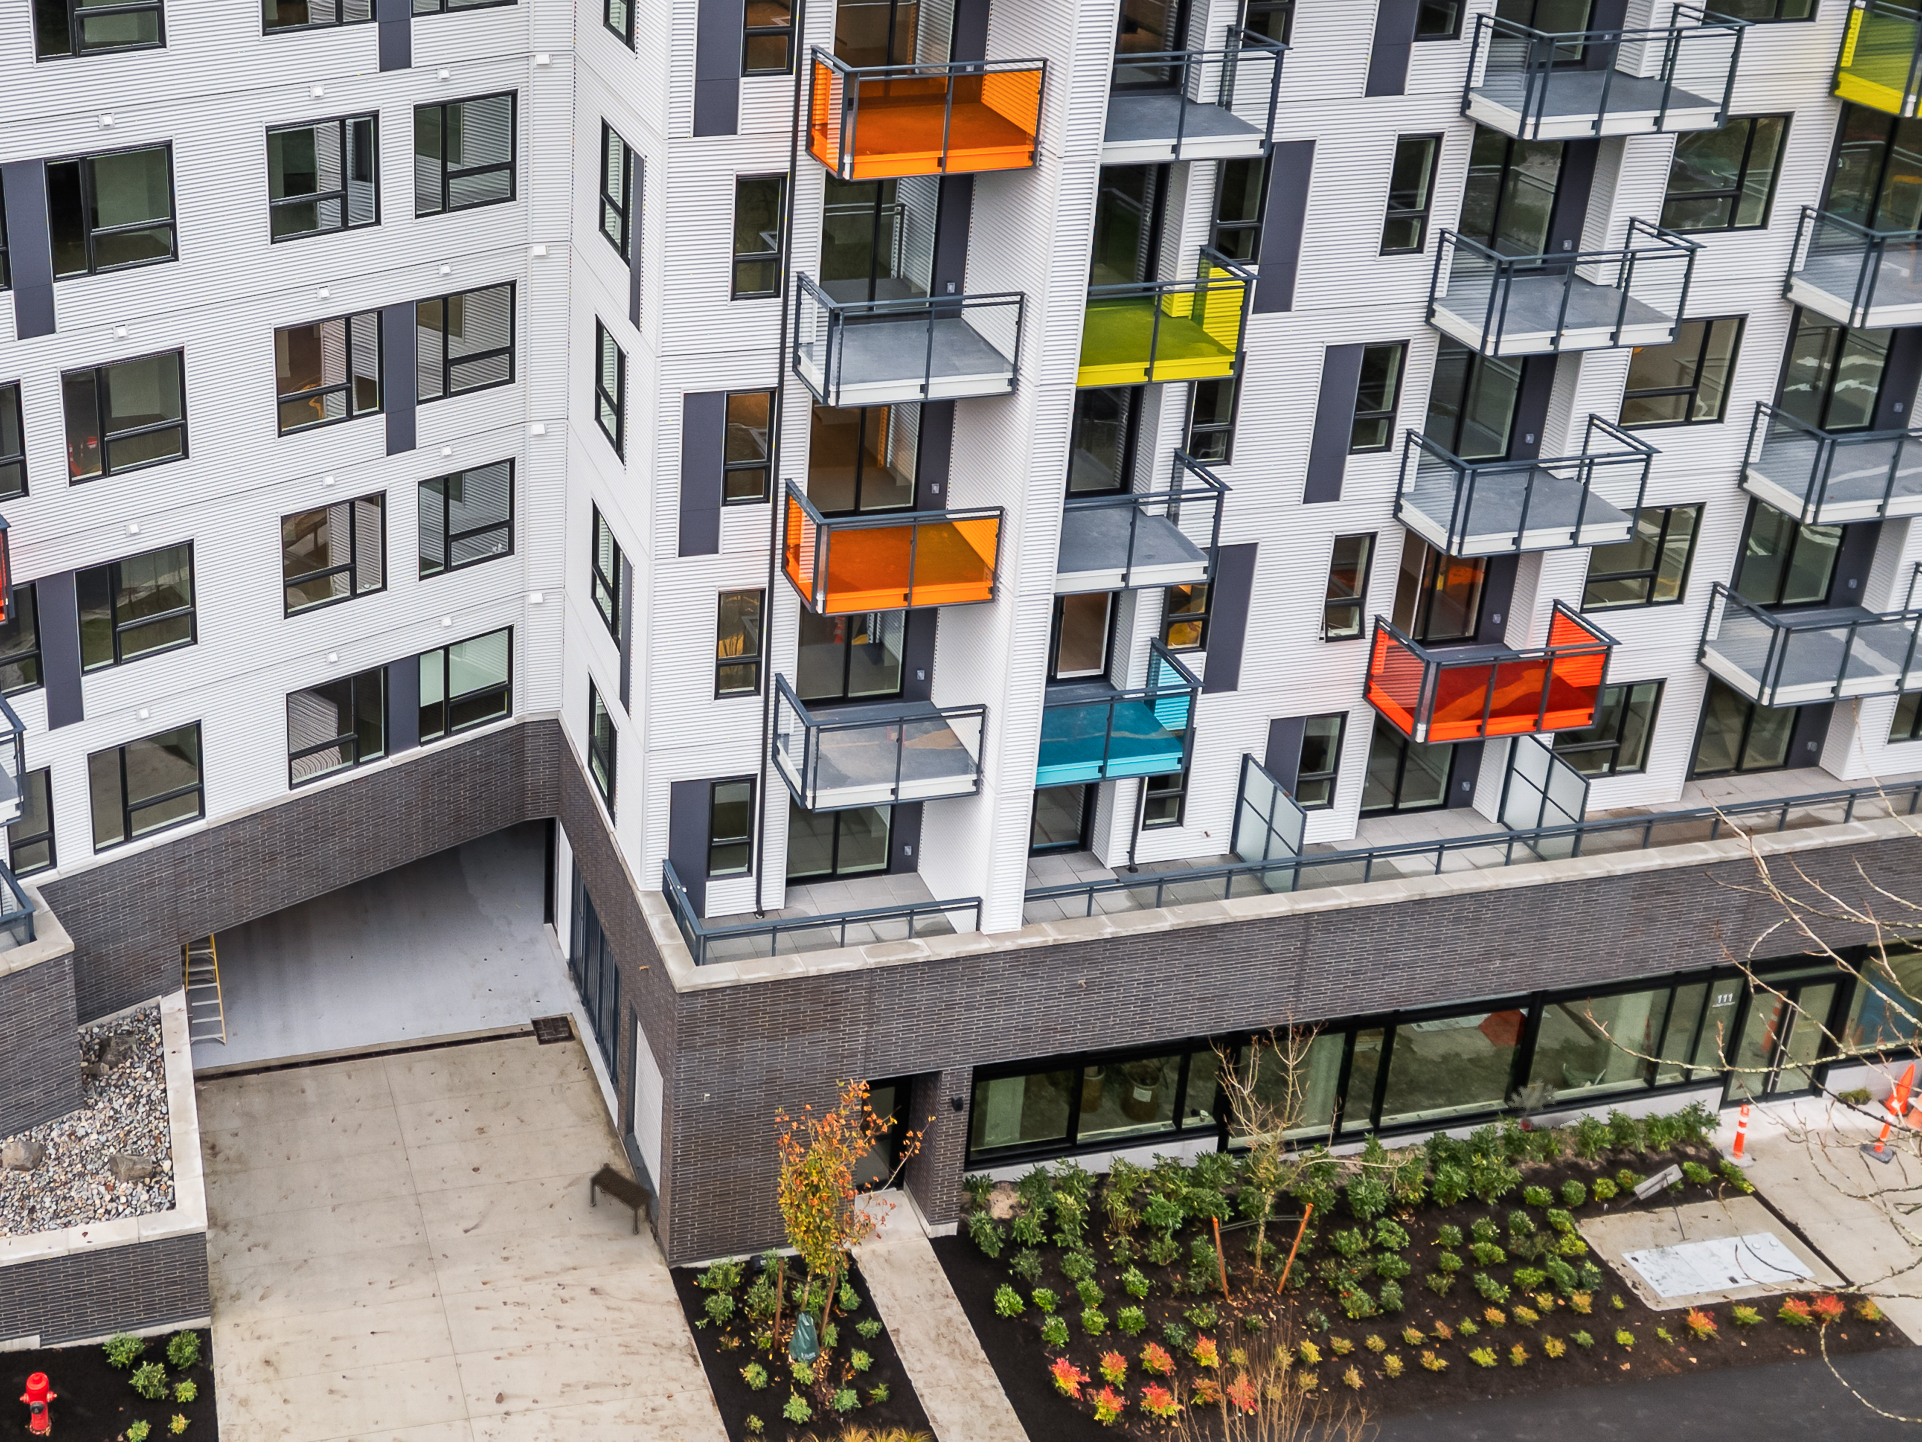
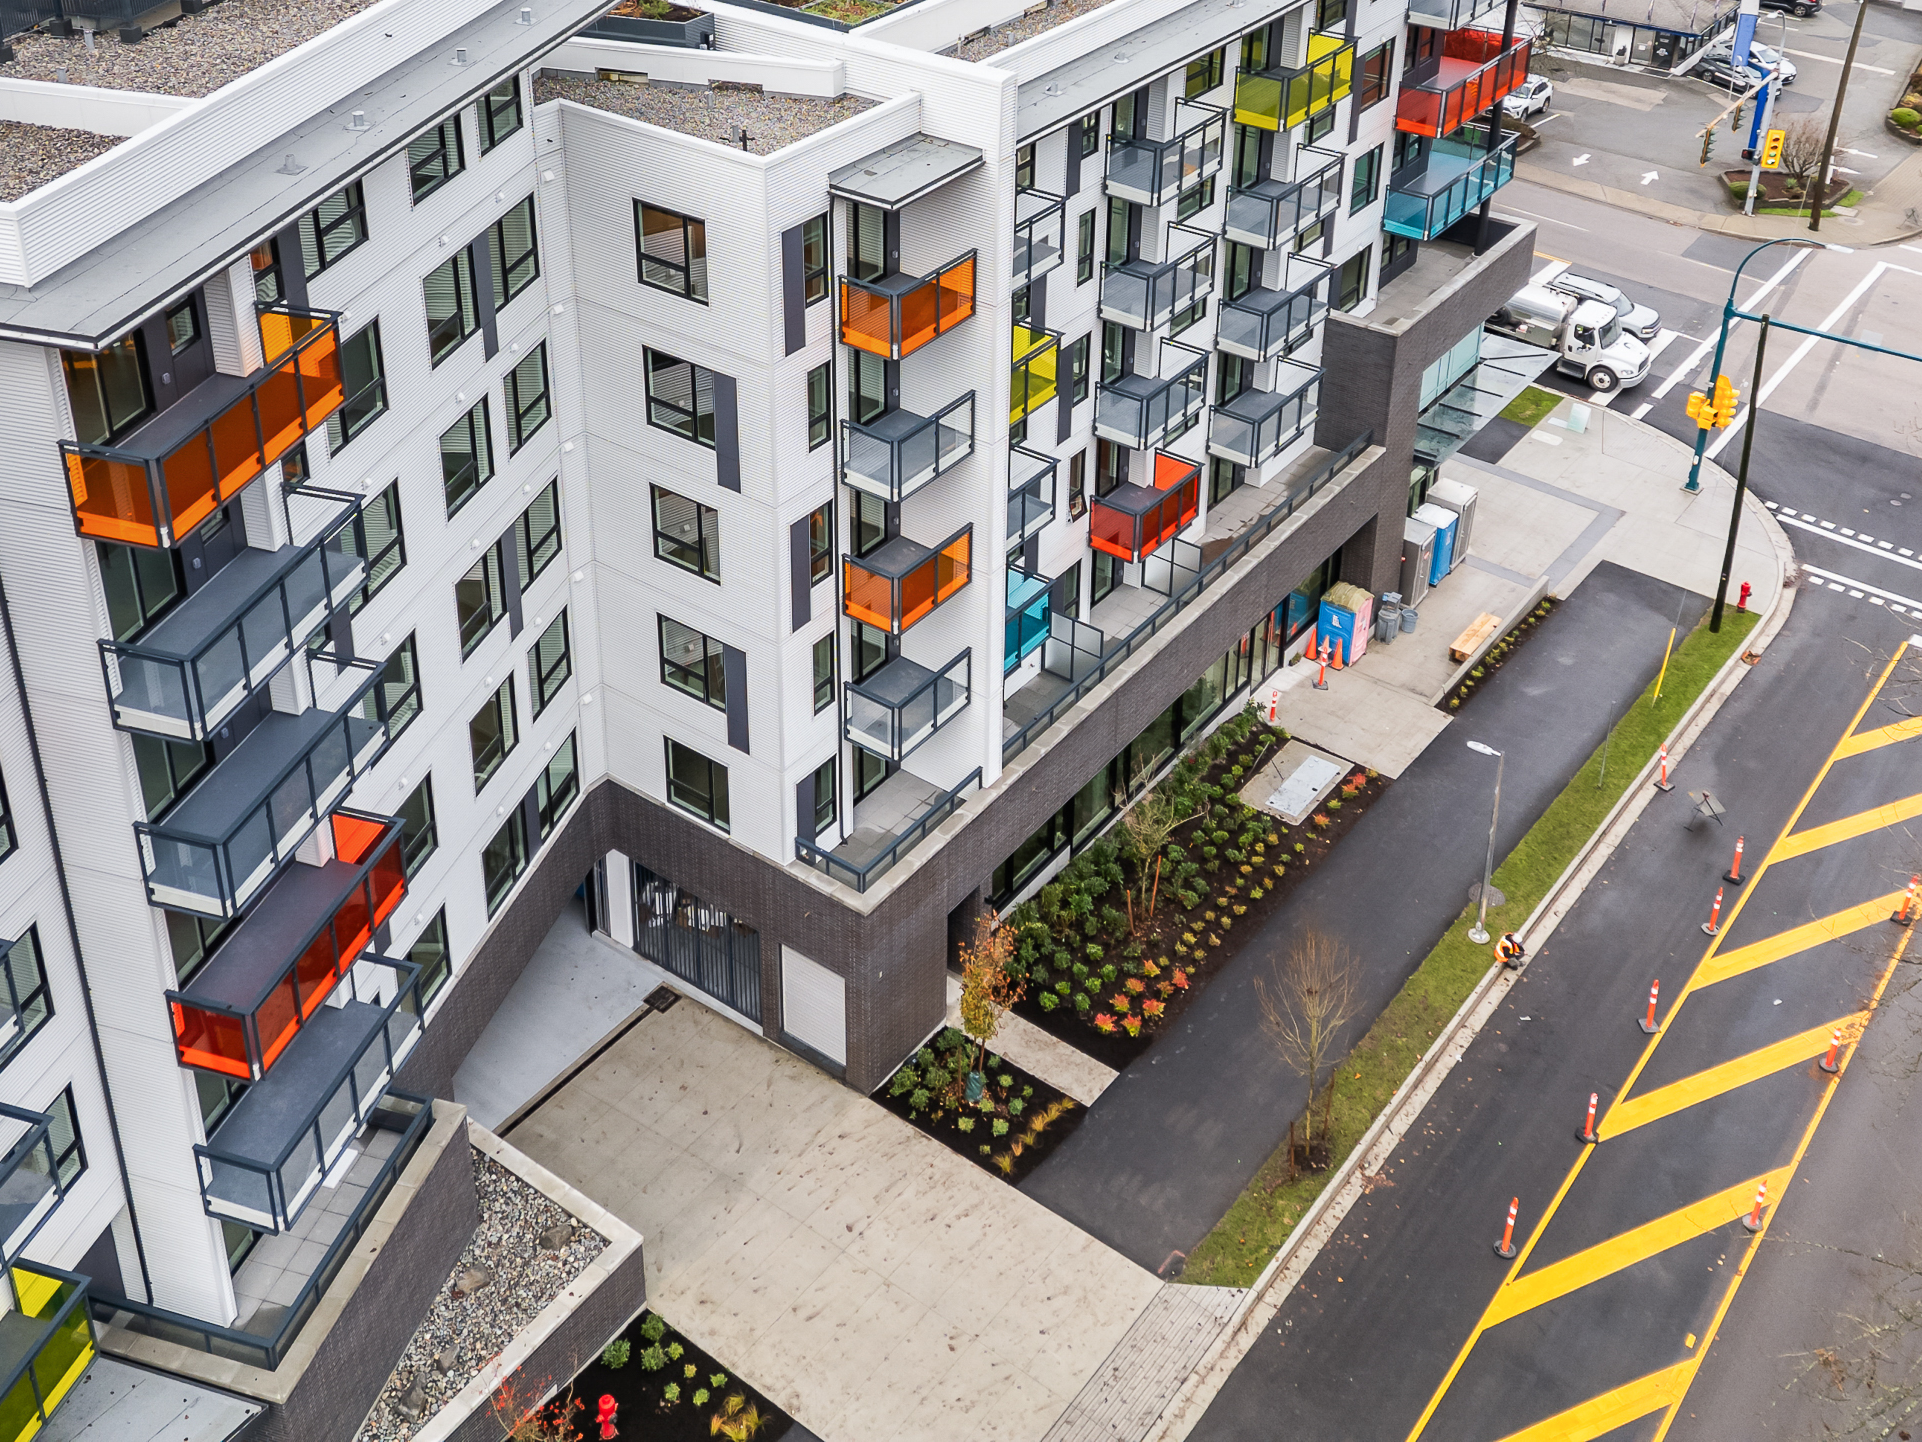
bench: present [590,1165,654,1234] -> none [790,1057,835,1090]

